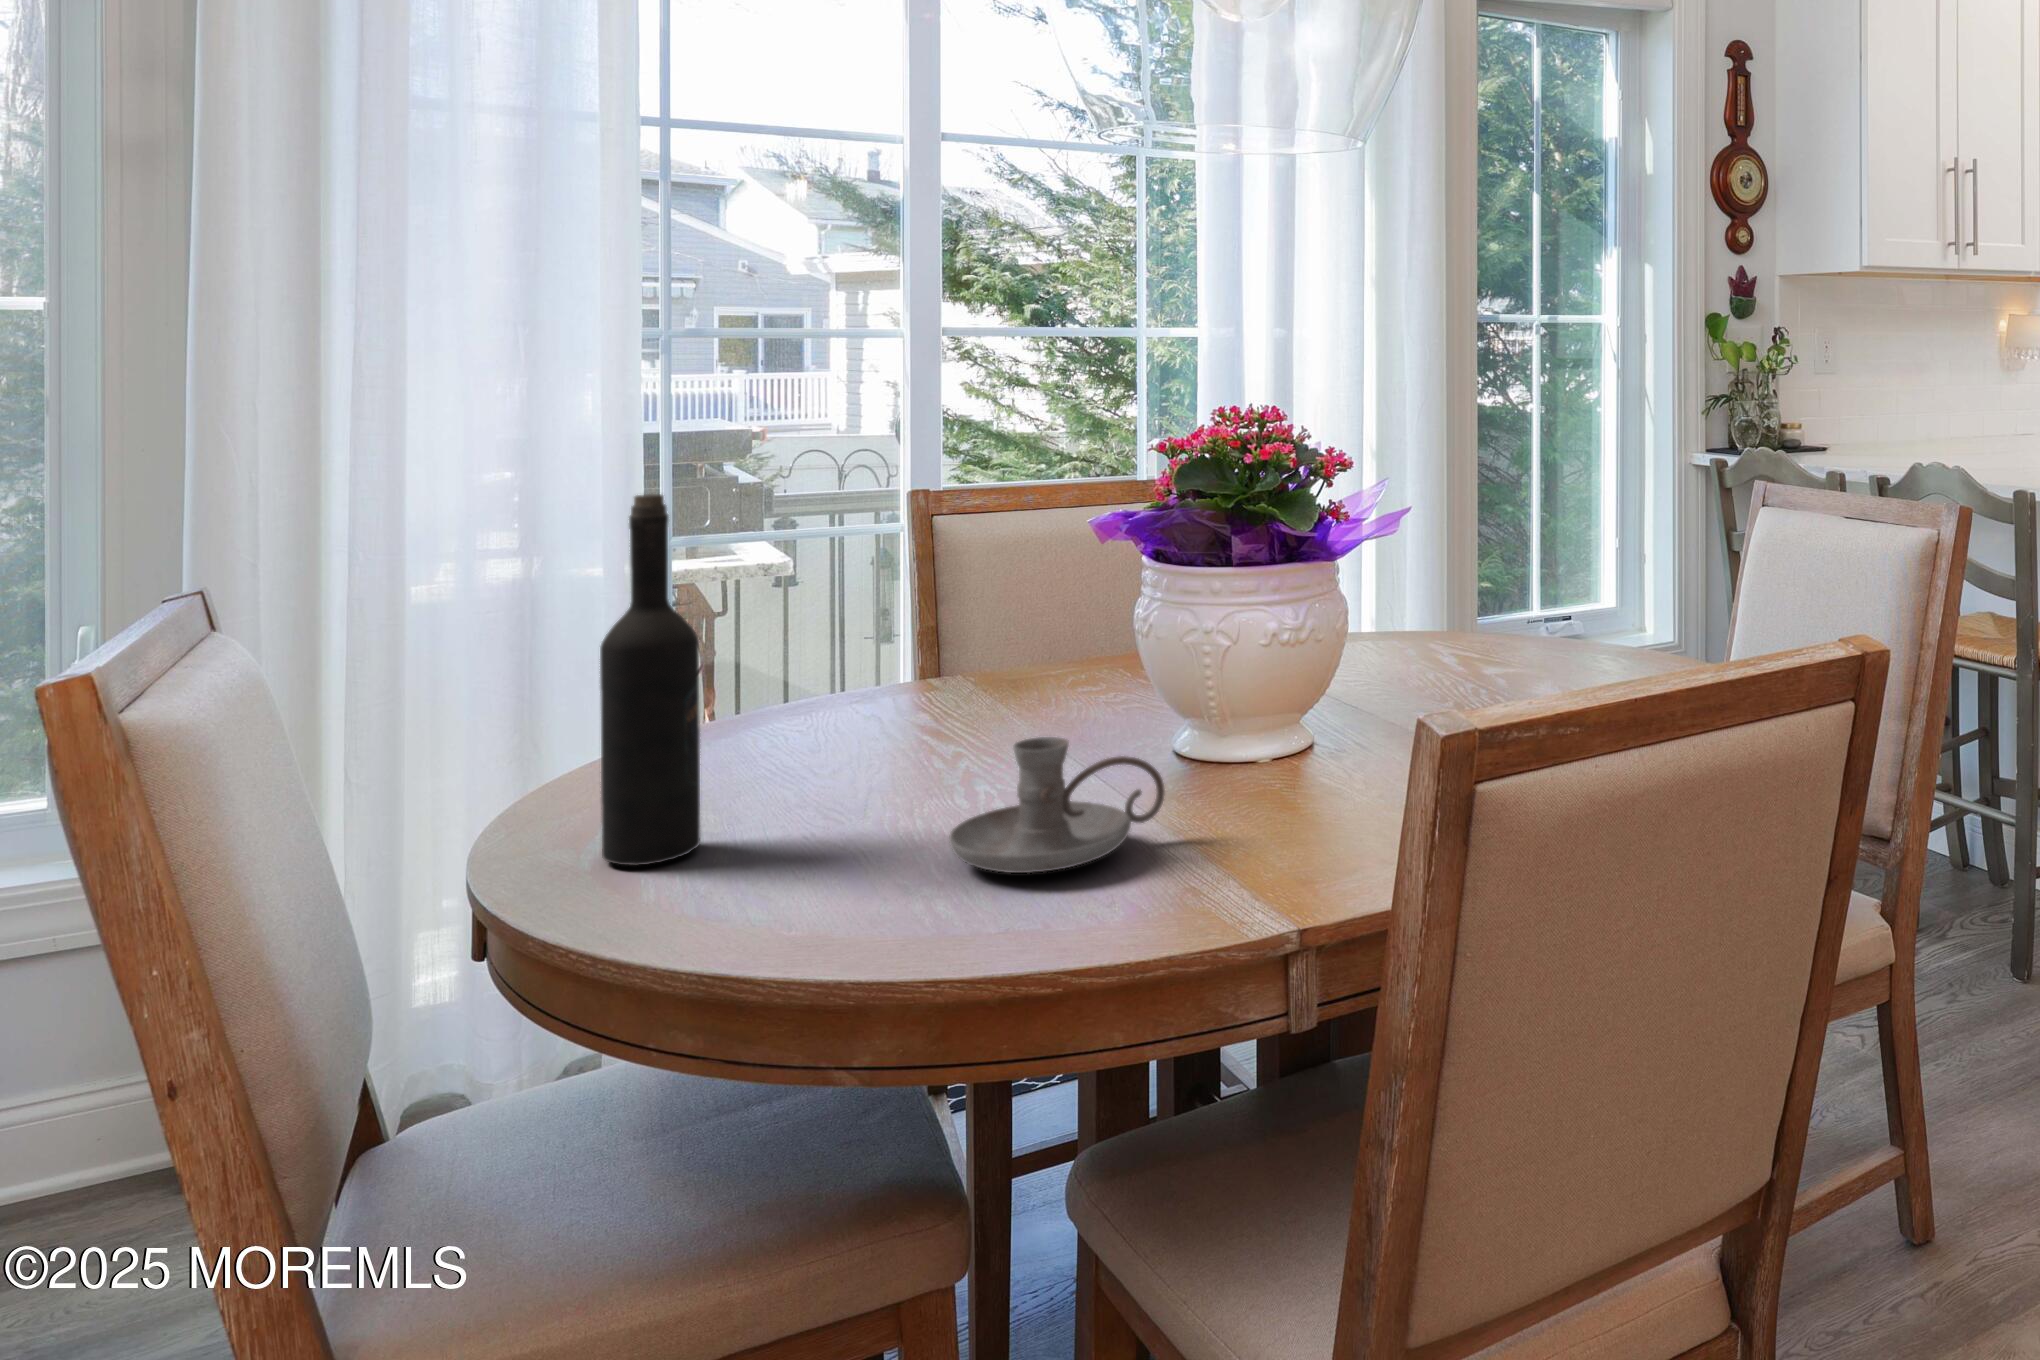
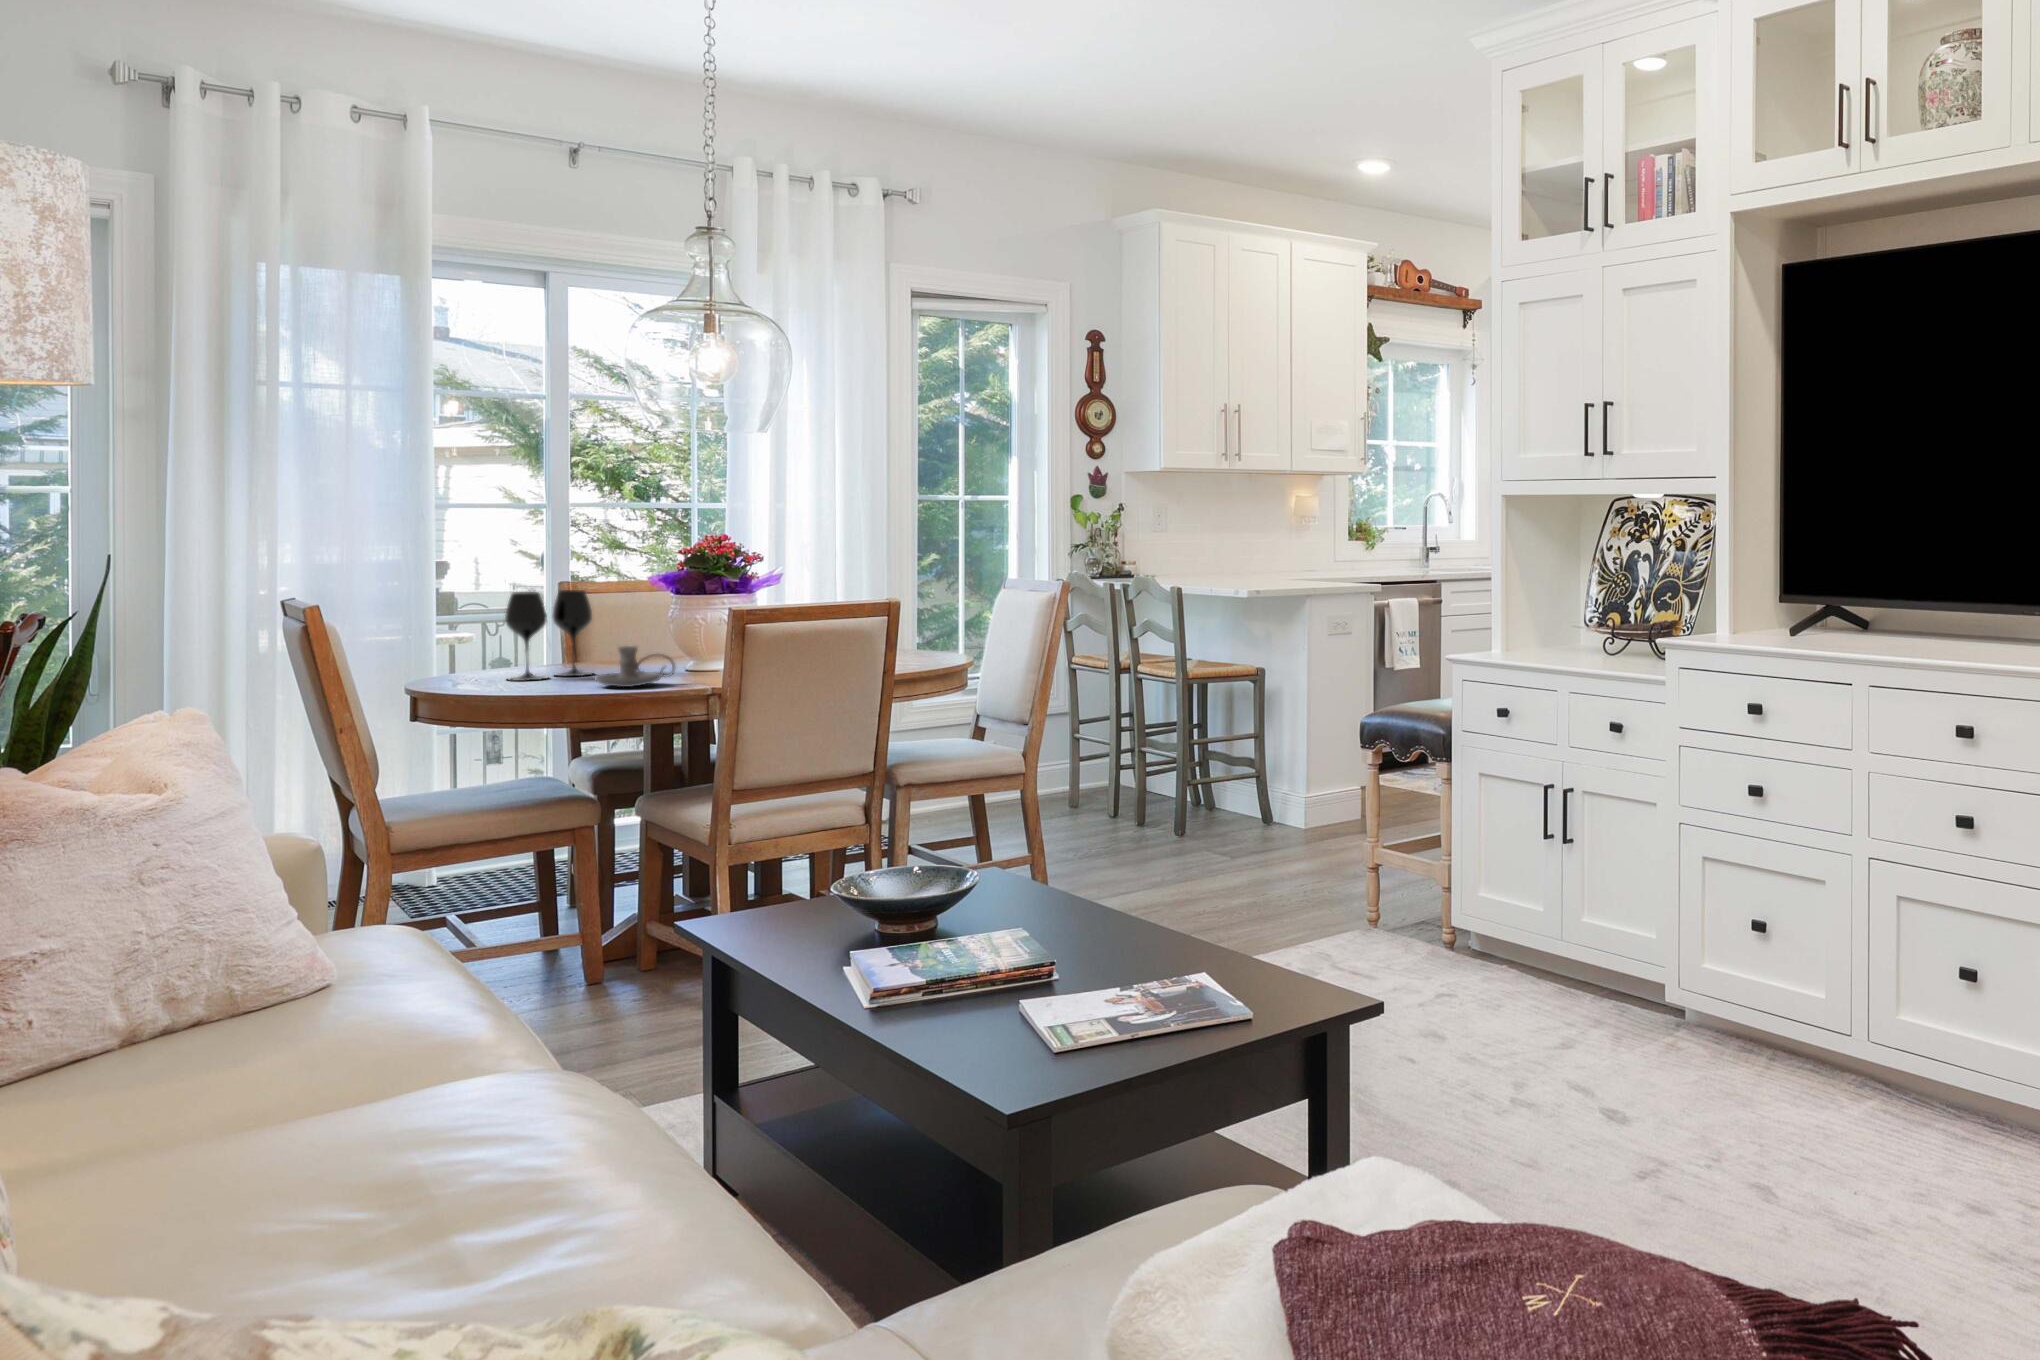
wine bottle: present [600,494,700,866] -> none [463,563,500,688]
wine glass: none [732,545,955,808] -> present [505,590,592,681]

